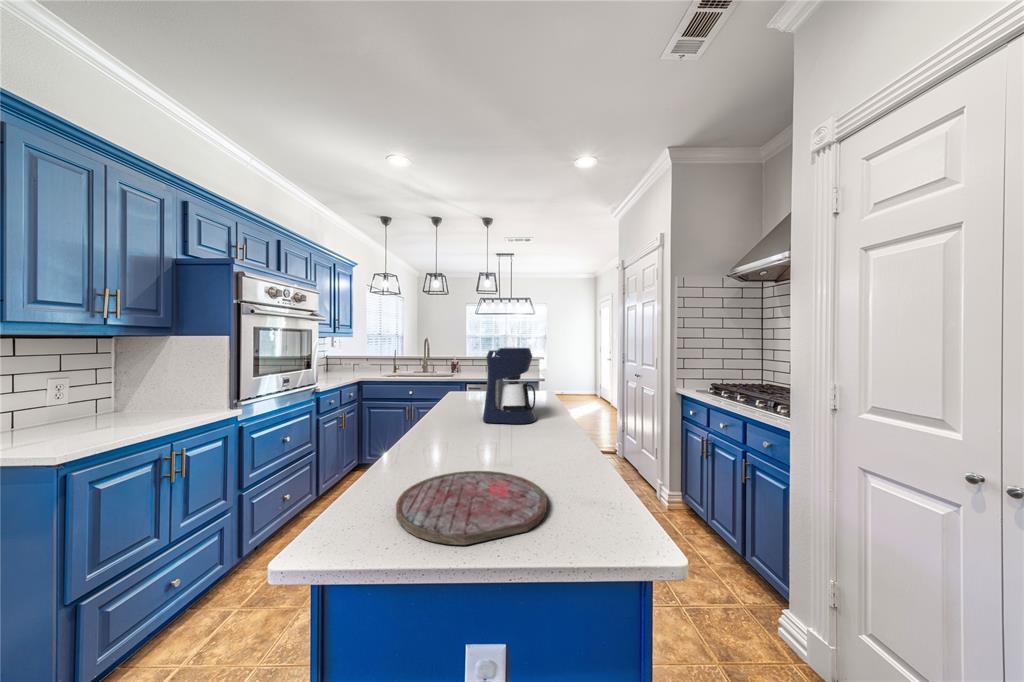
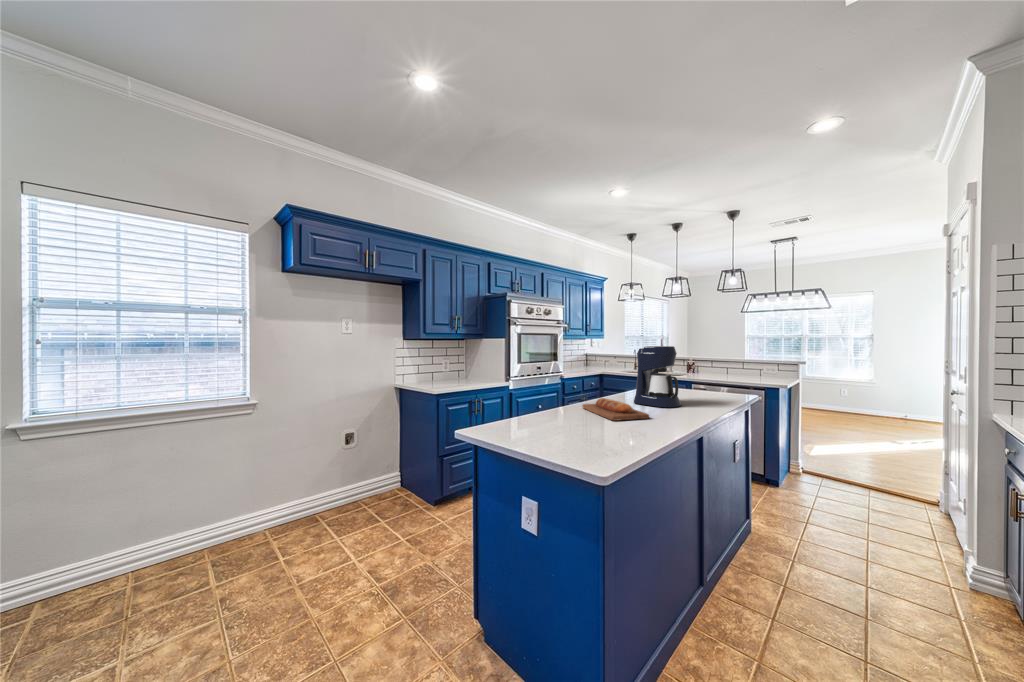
bread loaf: none [438,424,545,459] -> present [582,398,649,421]
cutting board: present [396,471,547,545] -> none [514,417,596,440]

